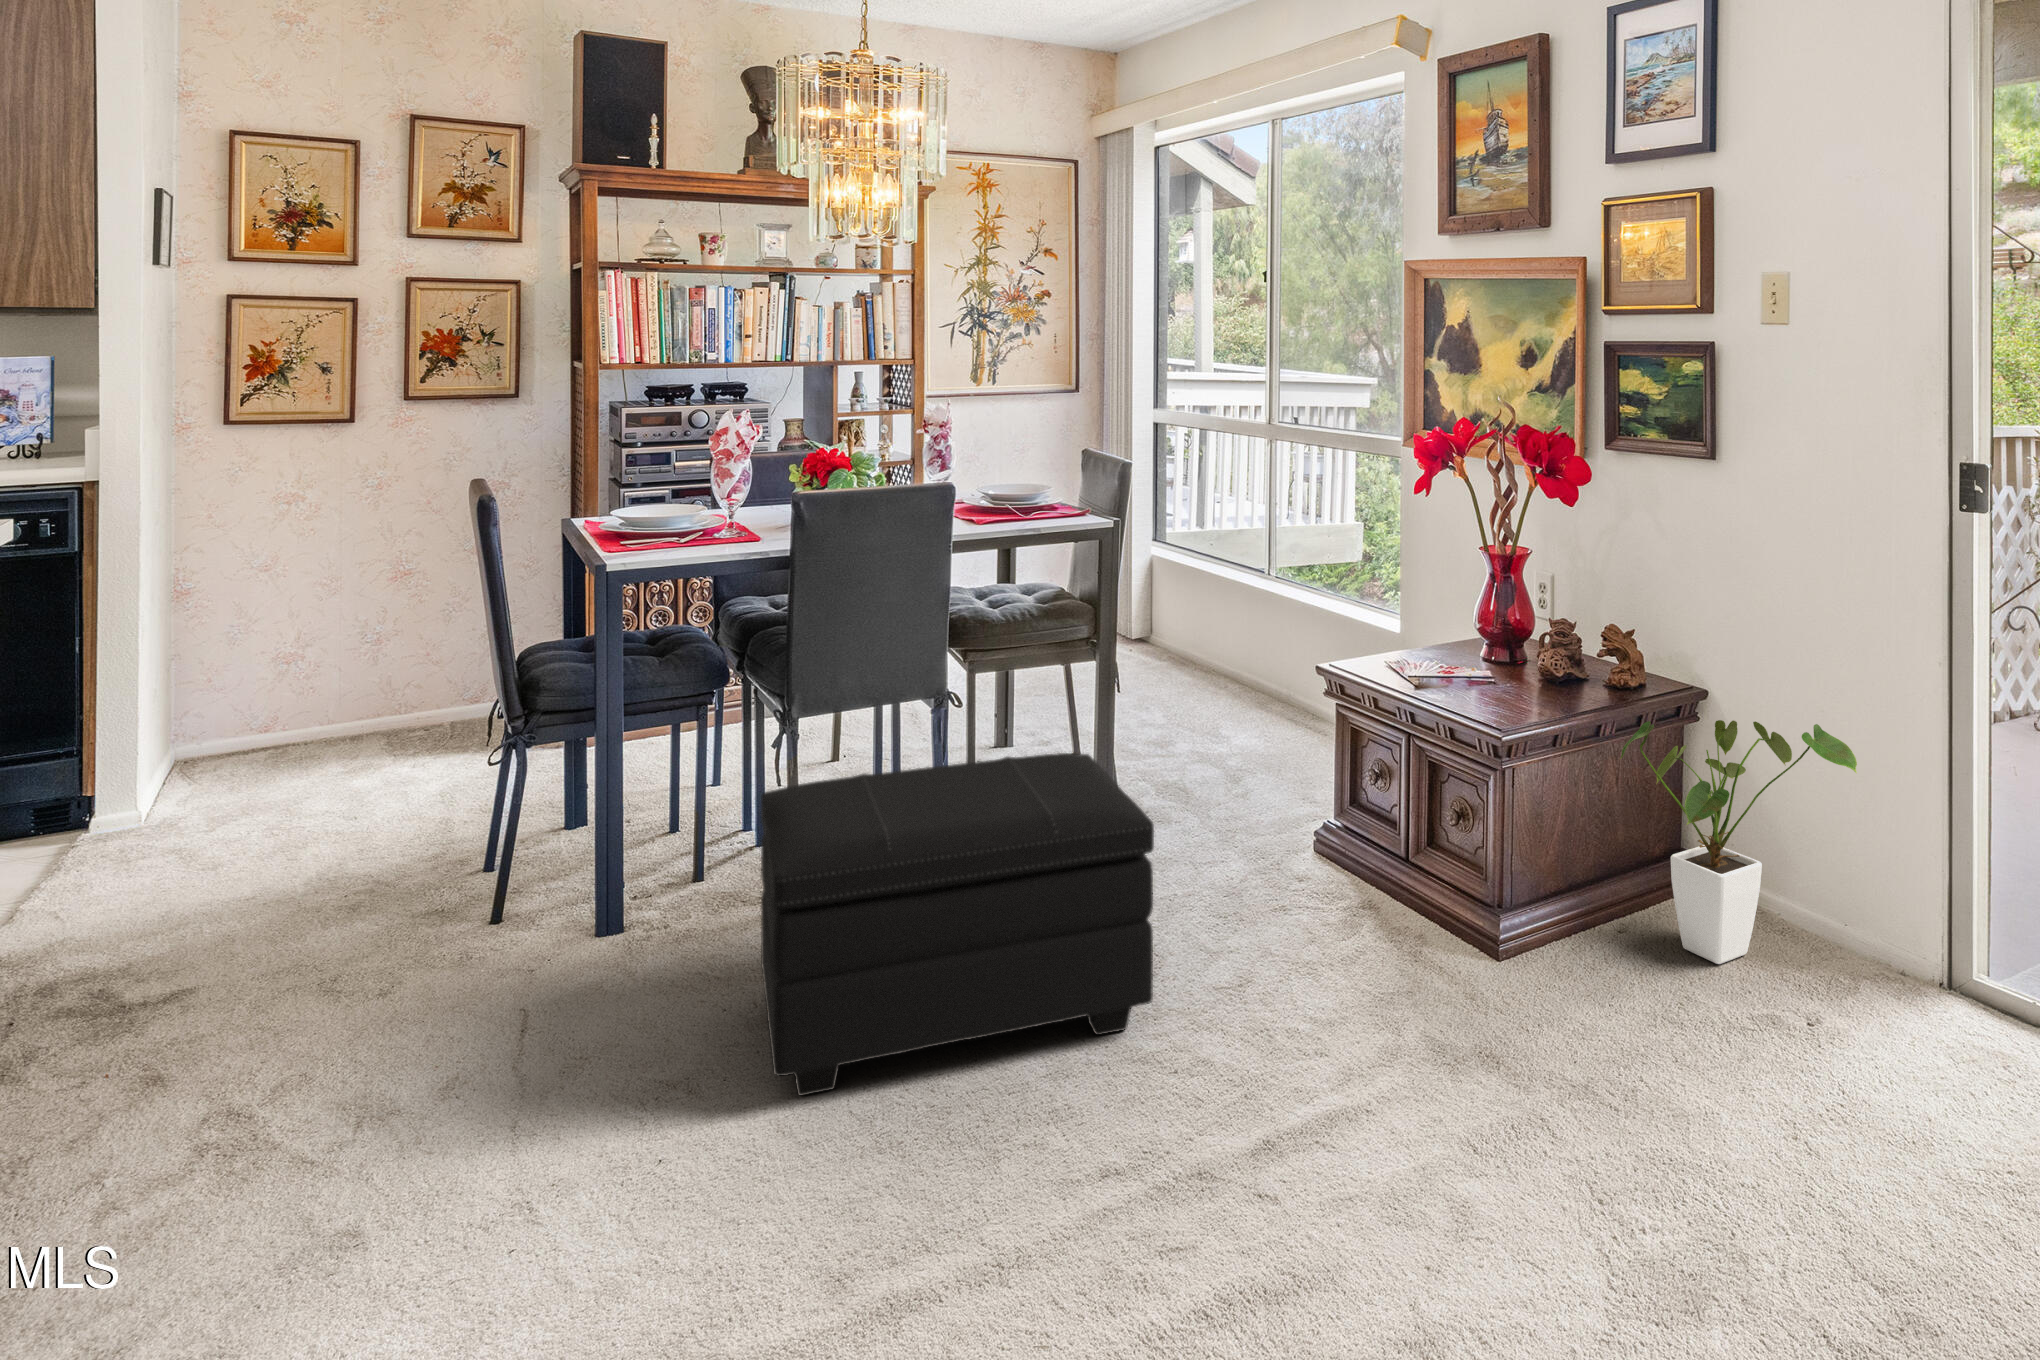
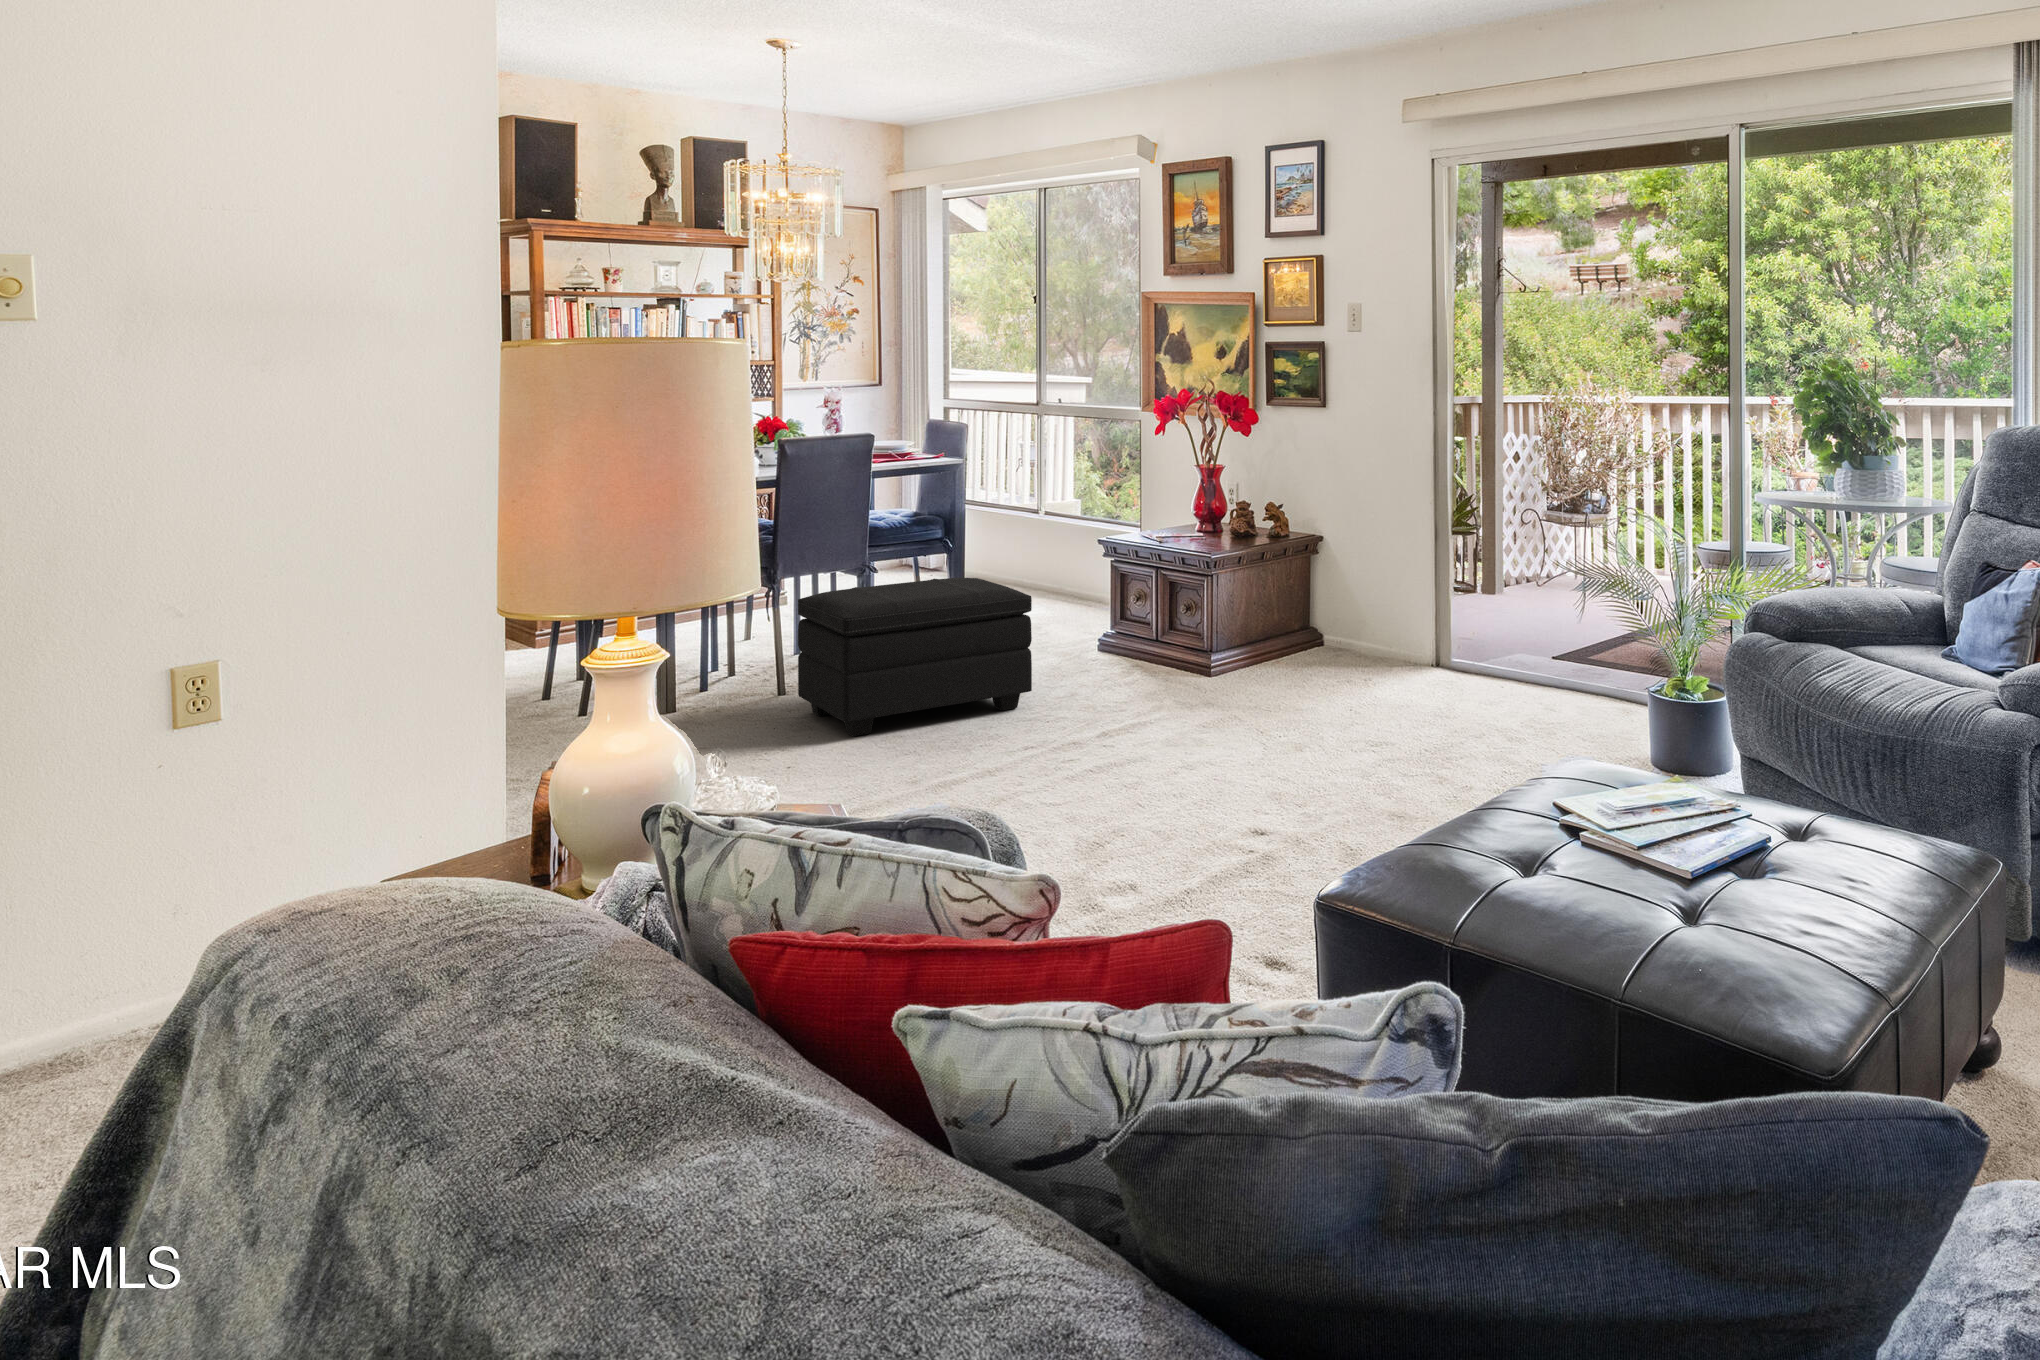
house plant: present [1620,720,1857,964] -> none [1273,542,1394,670]

